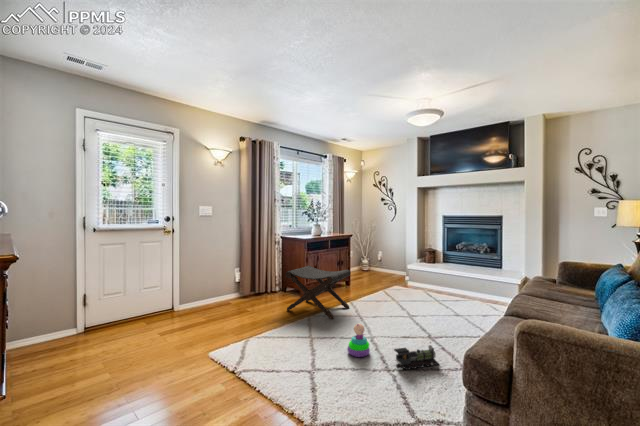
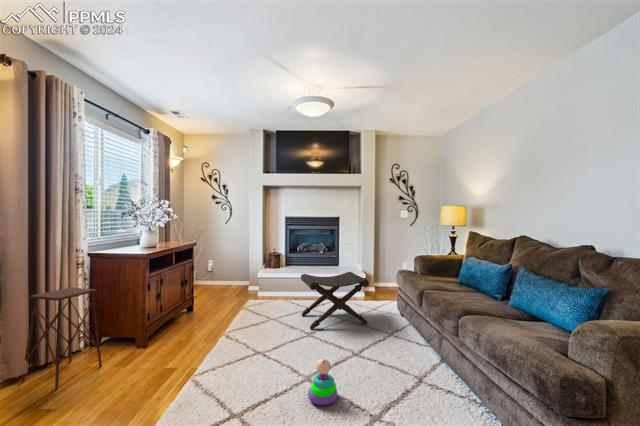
side table: none [246,255,277,305] -> present [21,288,102,389]
footstool: present [286,266,351,319] -> present [301,272,369,329]
toy train: present [394,345,439,370] -> none [374,352,400,398]

